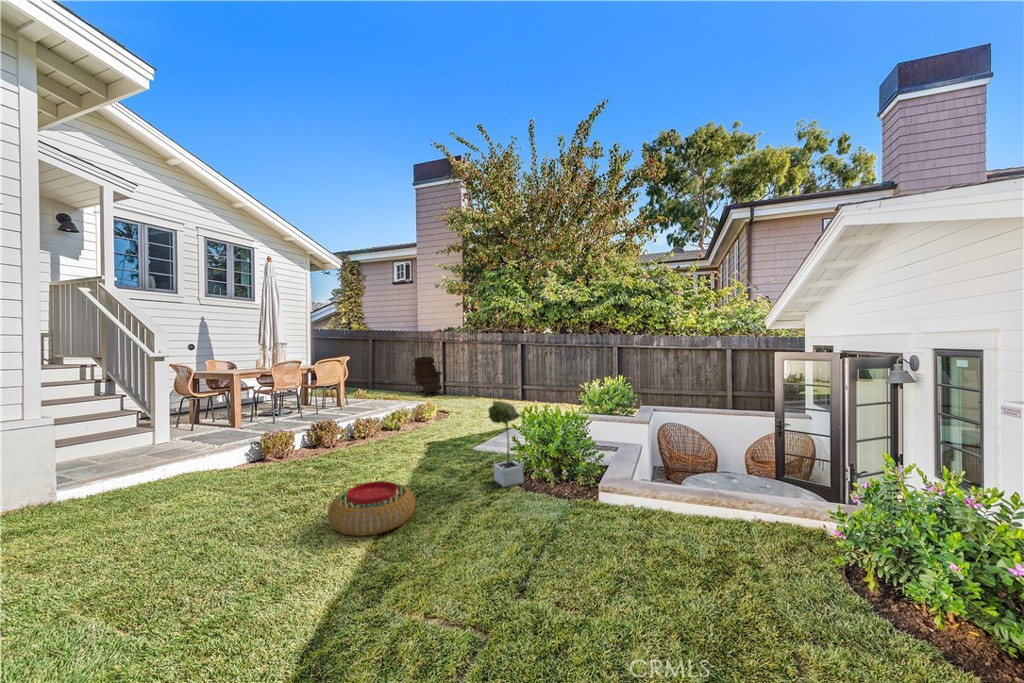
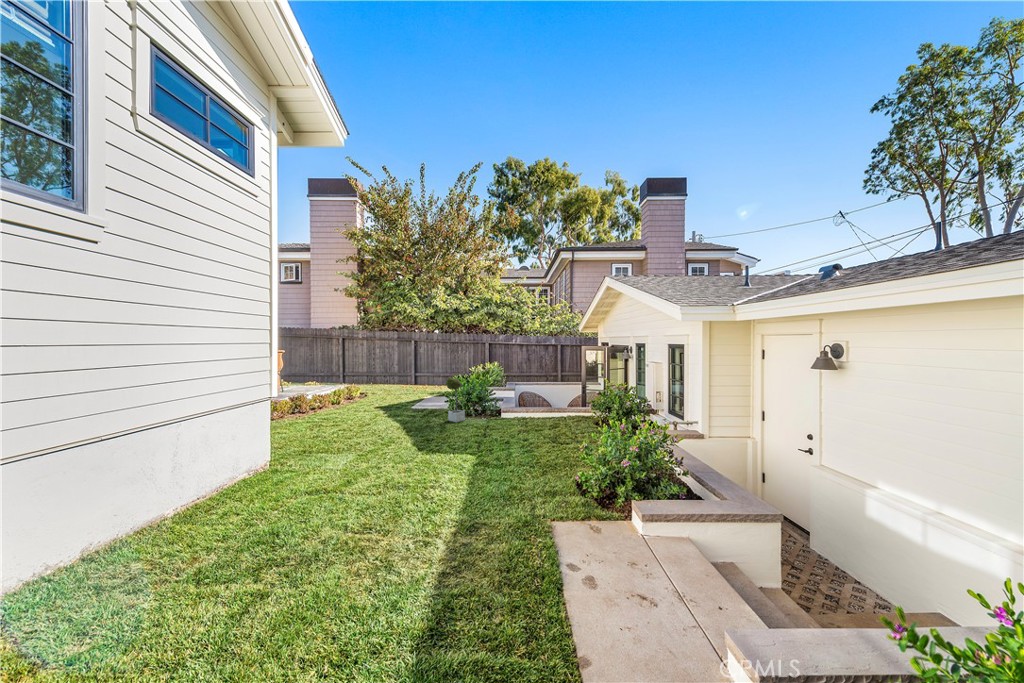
lounge chair: present [412,357,442,396] -> none [317,351,347,384]
pouf: present [328,481,415,536] -> none [382,419,425,441]

